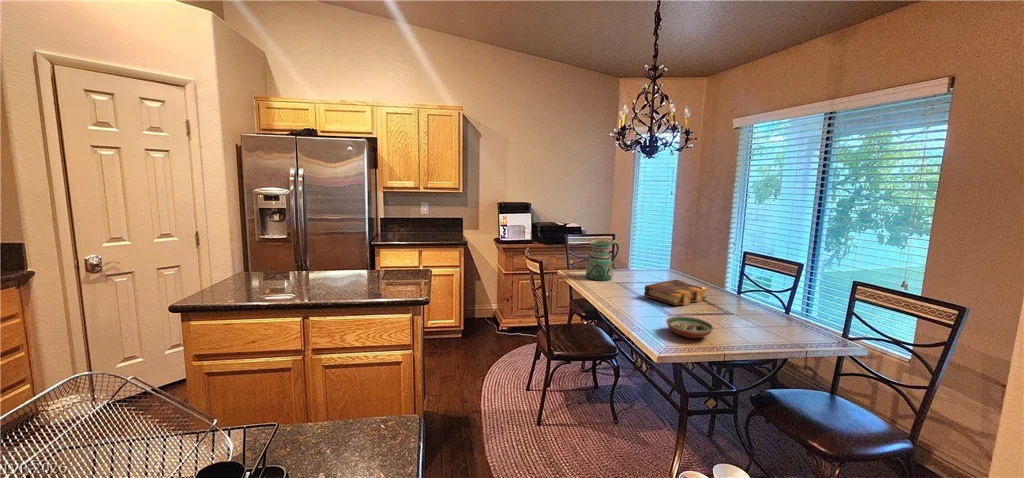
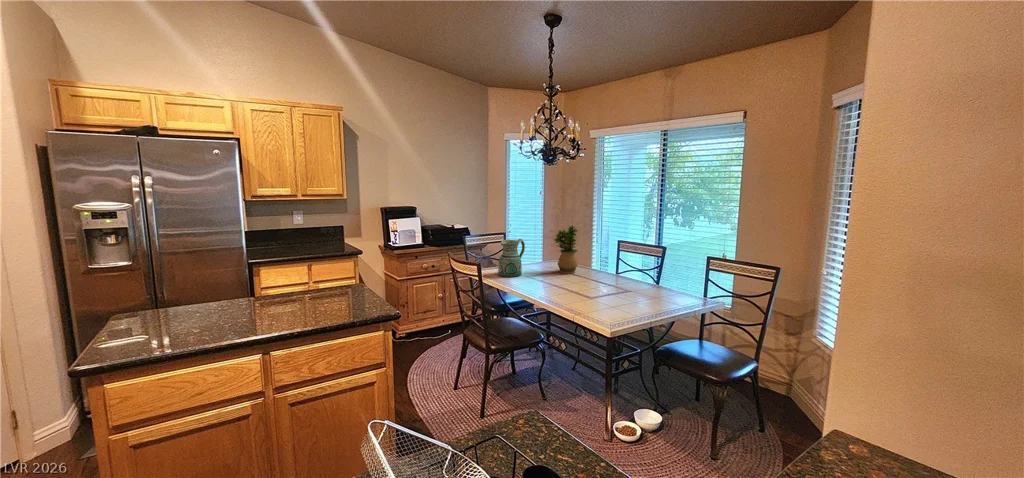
potted plant: none [653,228,684,284] -> present [554,225,578,274]
book: present [644,280,708,306] -> none [560,269,606,291]
decorative bowl: present [666,316,714,338] -> none [597,299,633,315]

